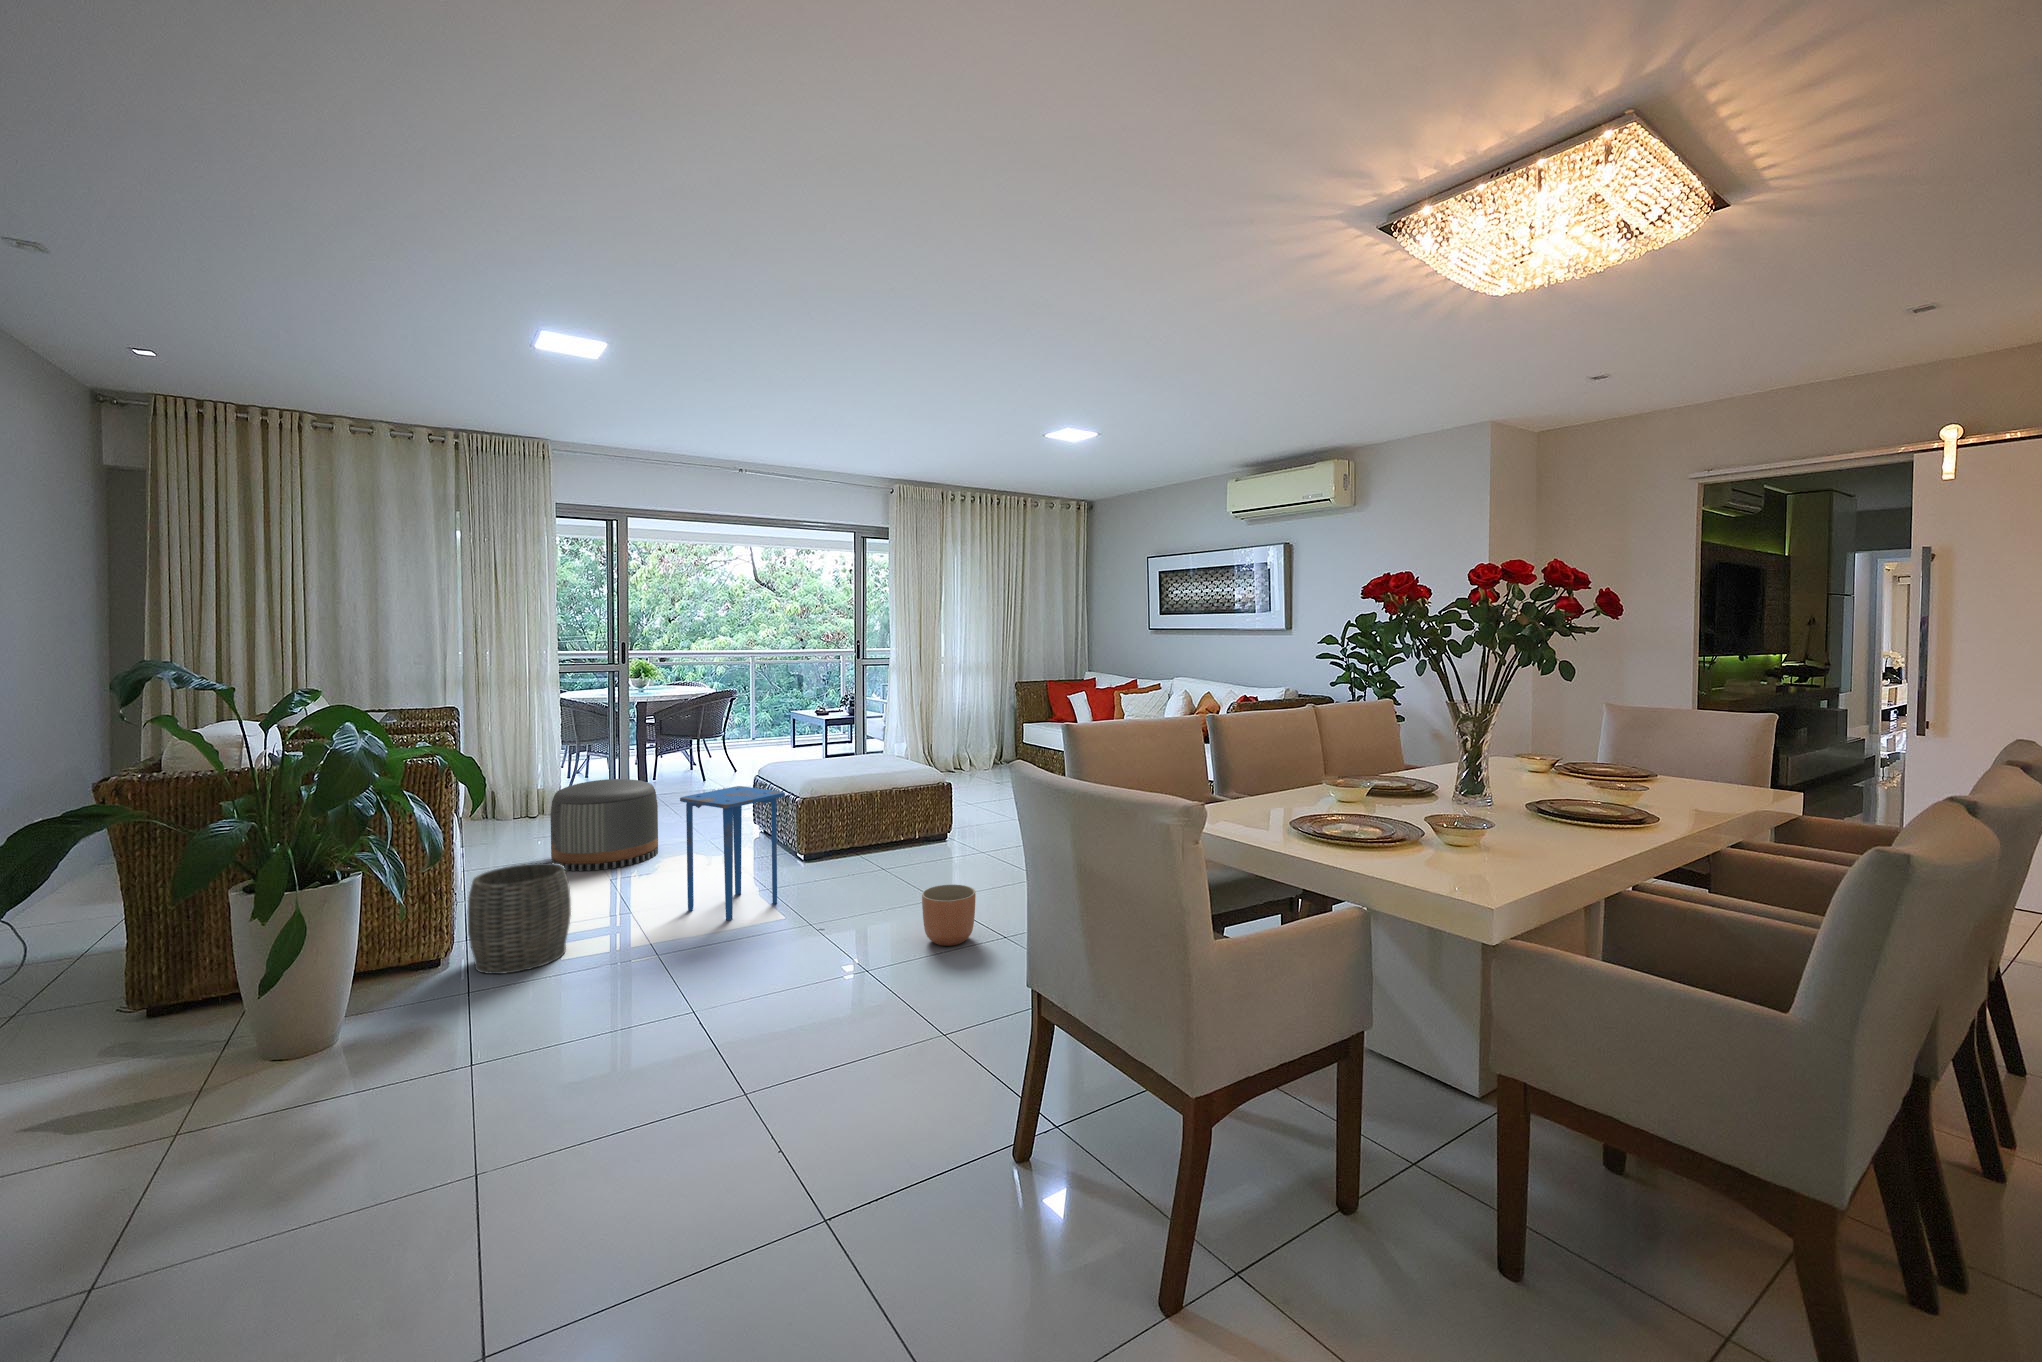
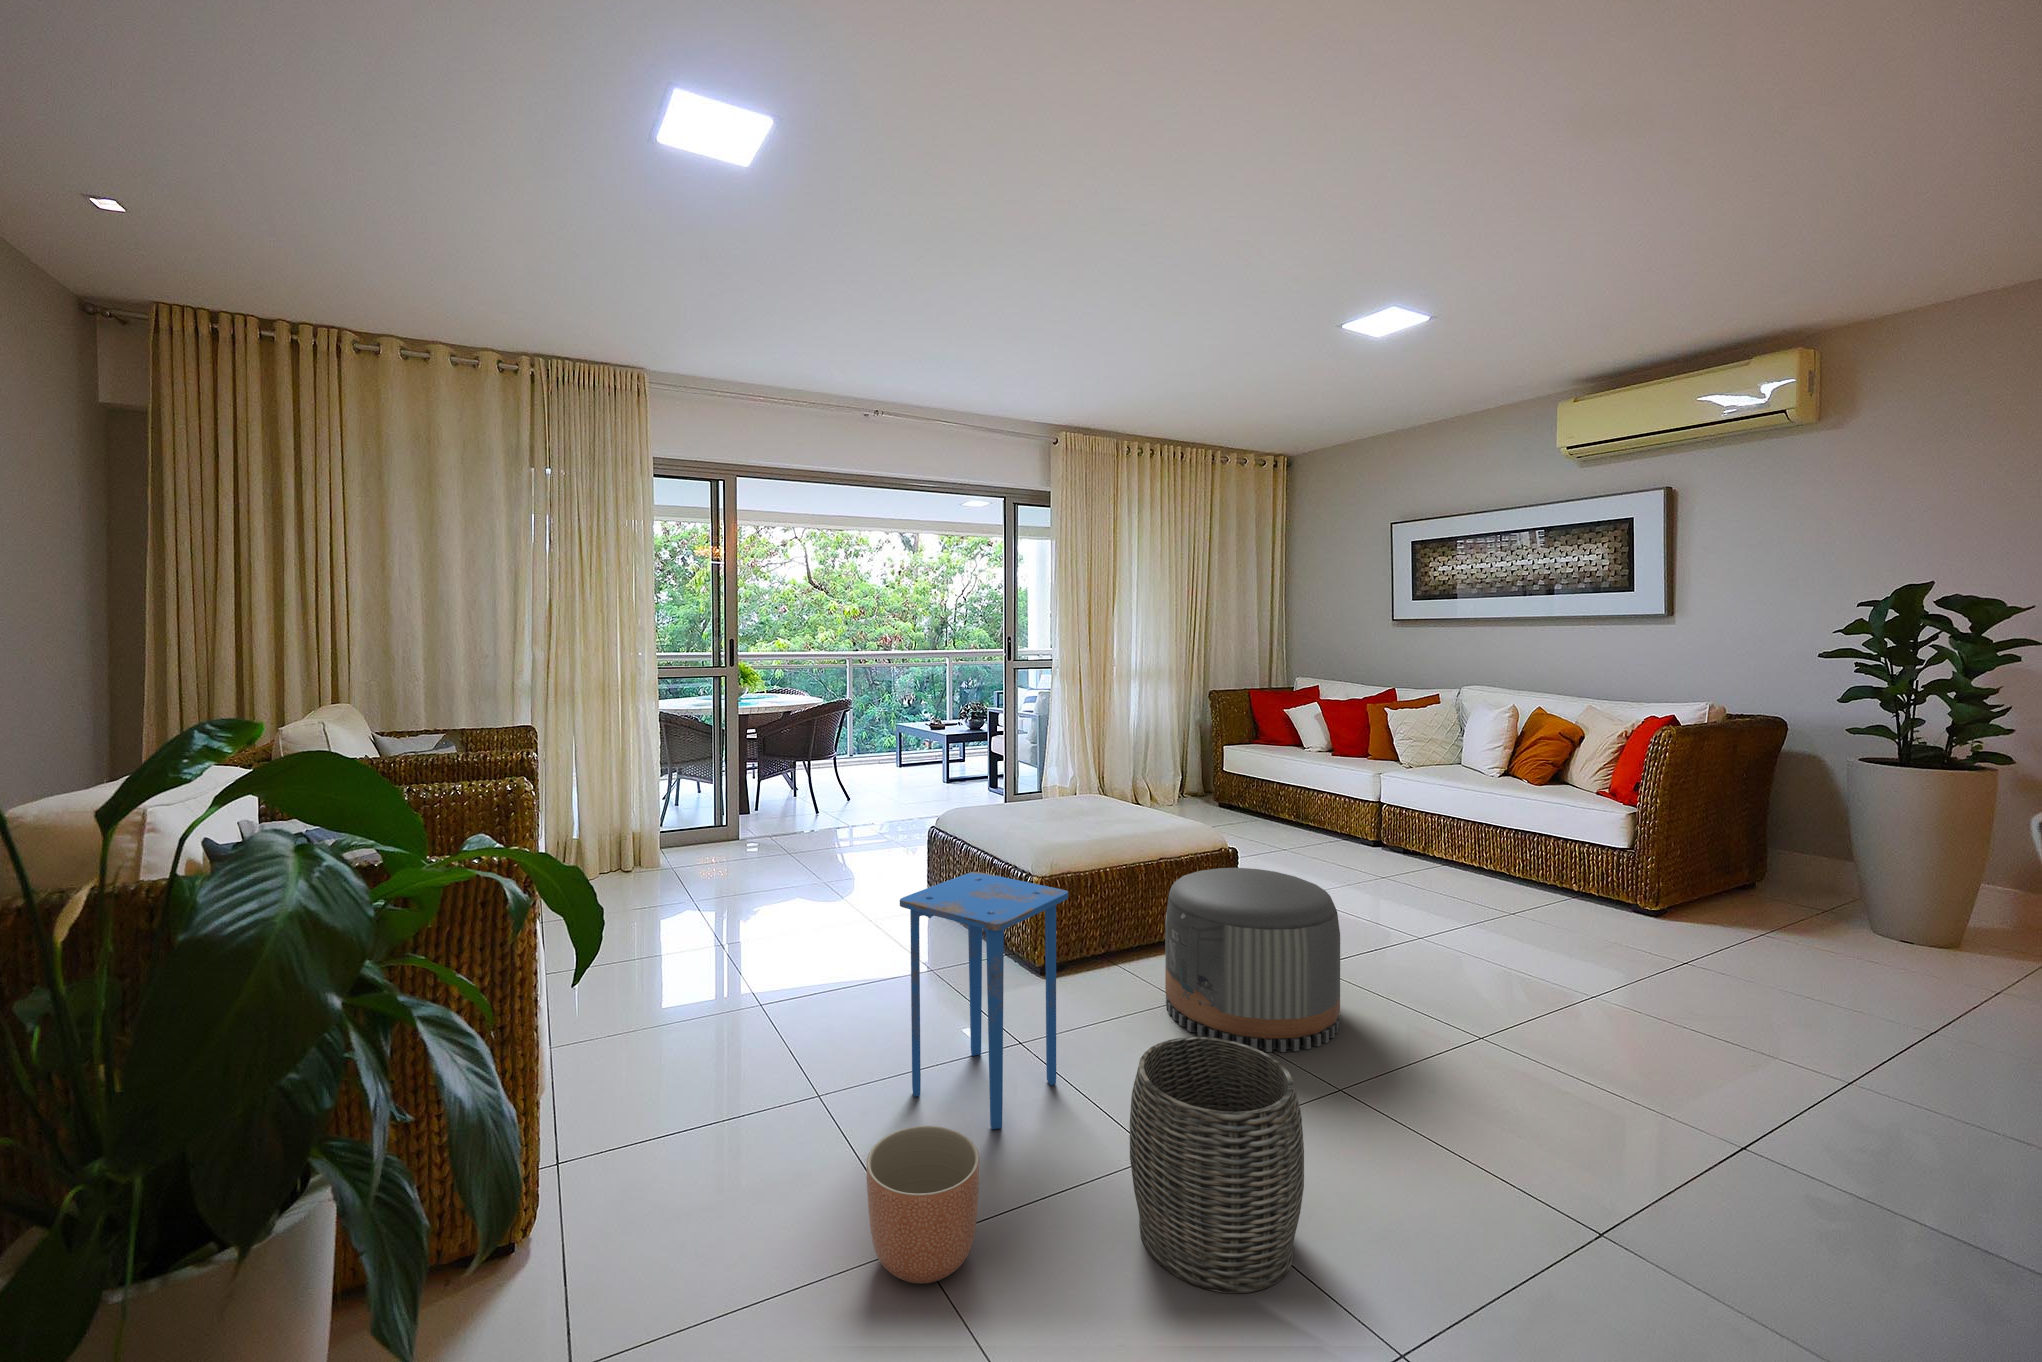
pouf: present [550,779,658,871] -> present [1165,868,1340,1052]
woven basket: present [468,863,571,974] -> present [1130,1037,1304,1293]
planter: present [922,884,976,946] -> present [866,1126,979,1283]

